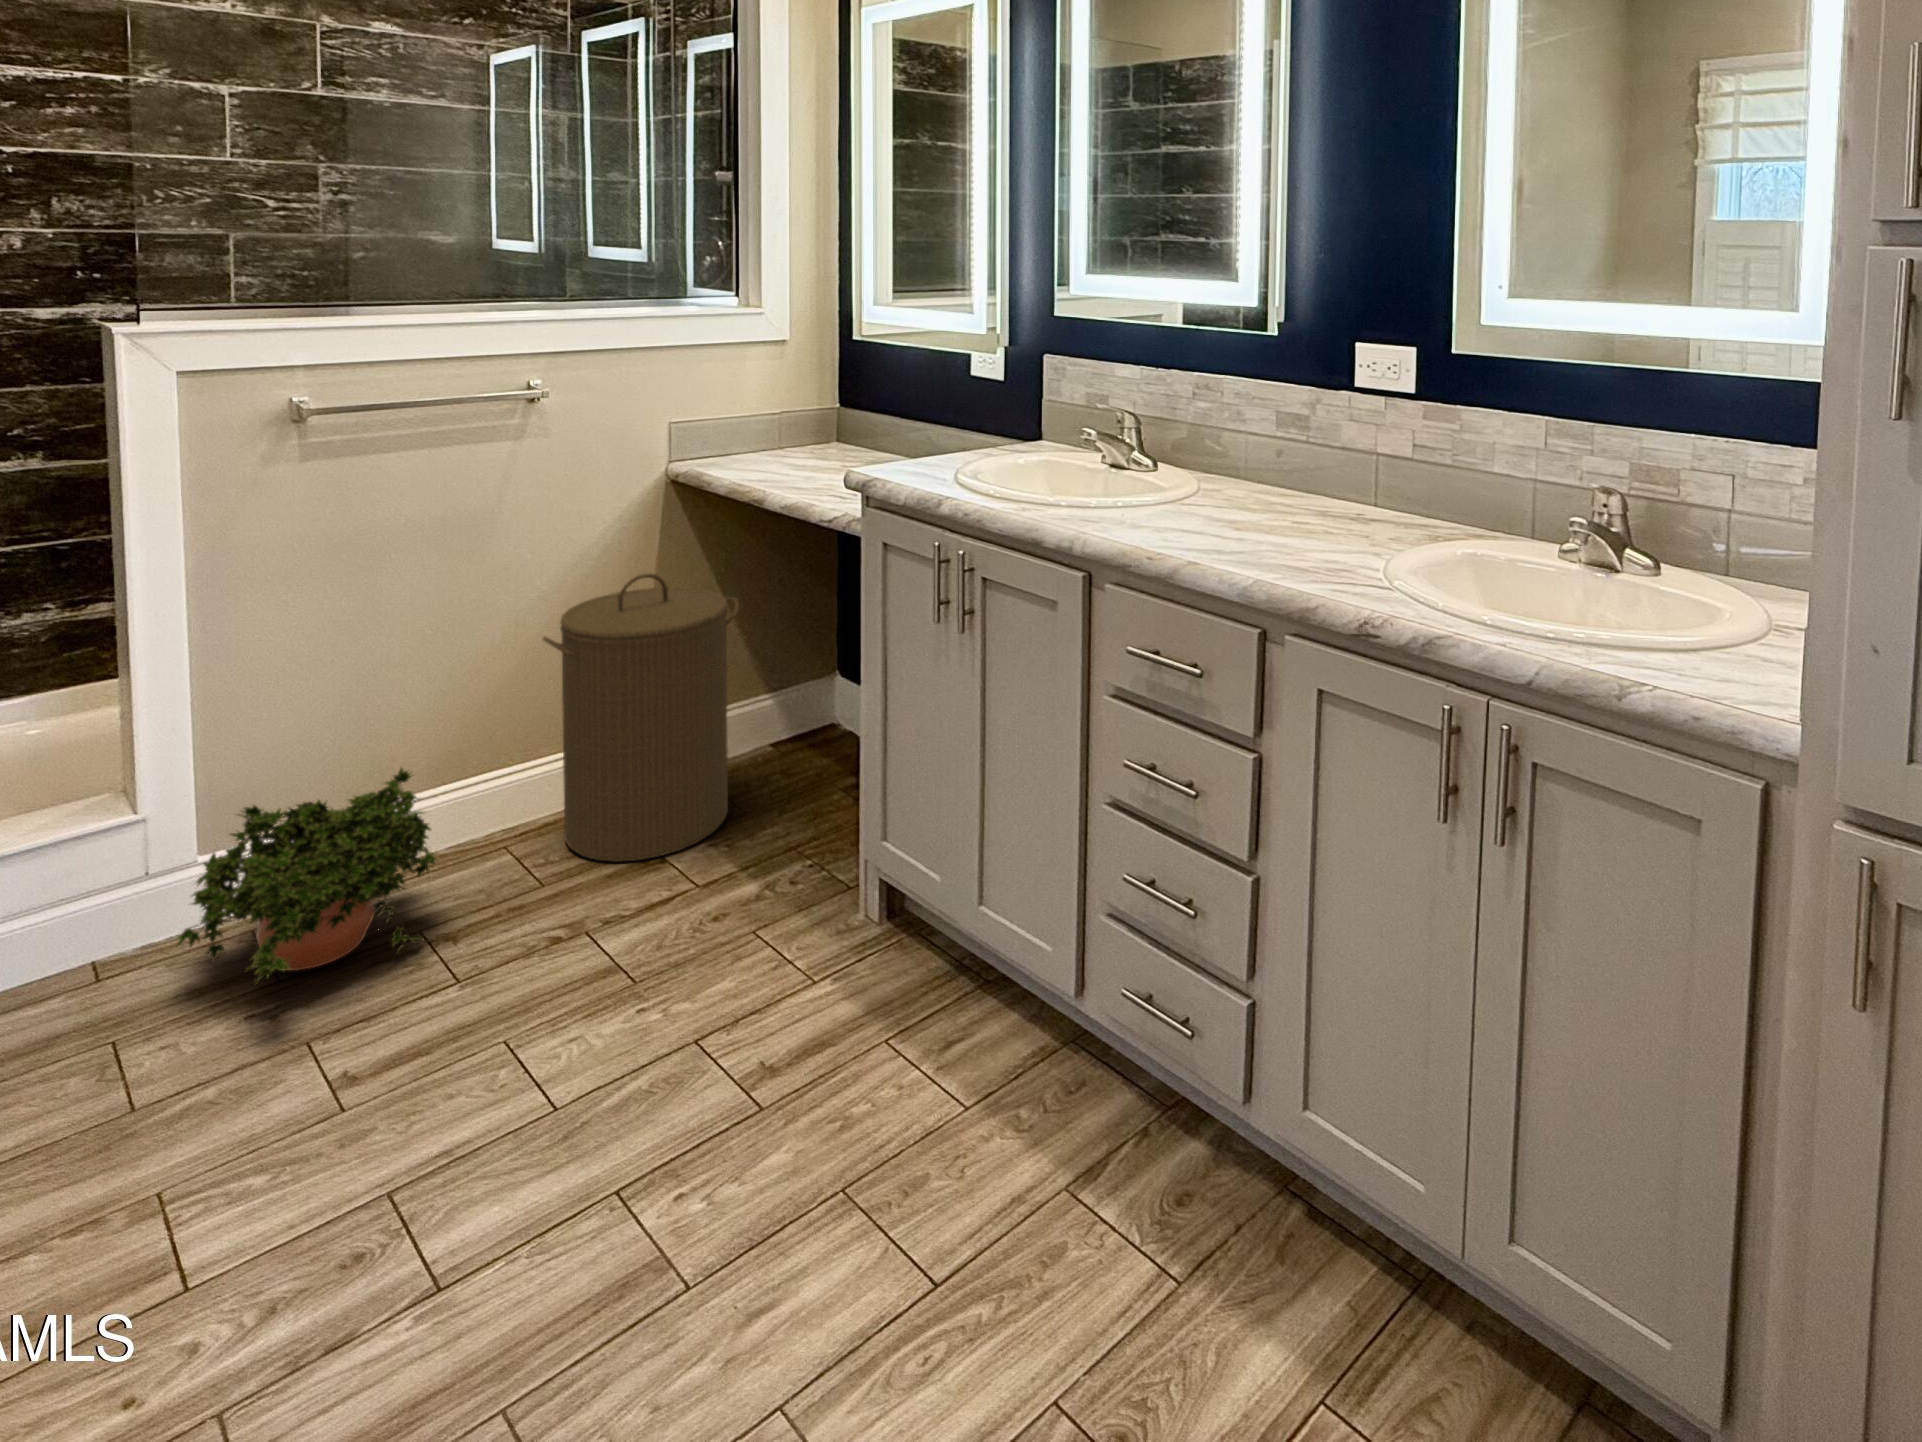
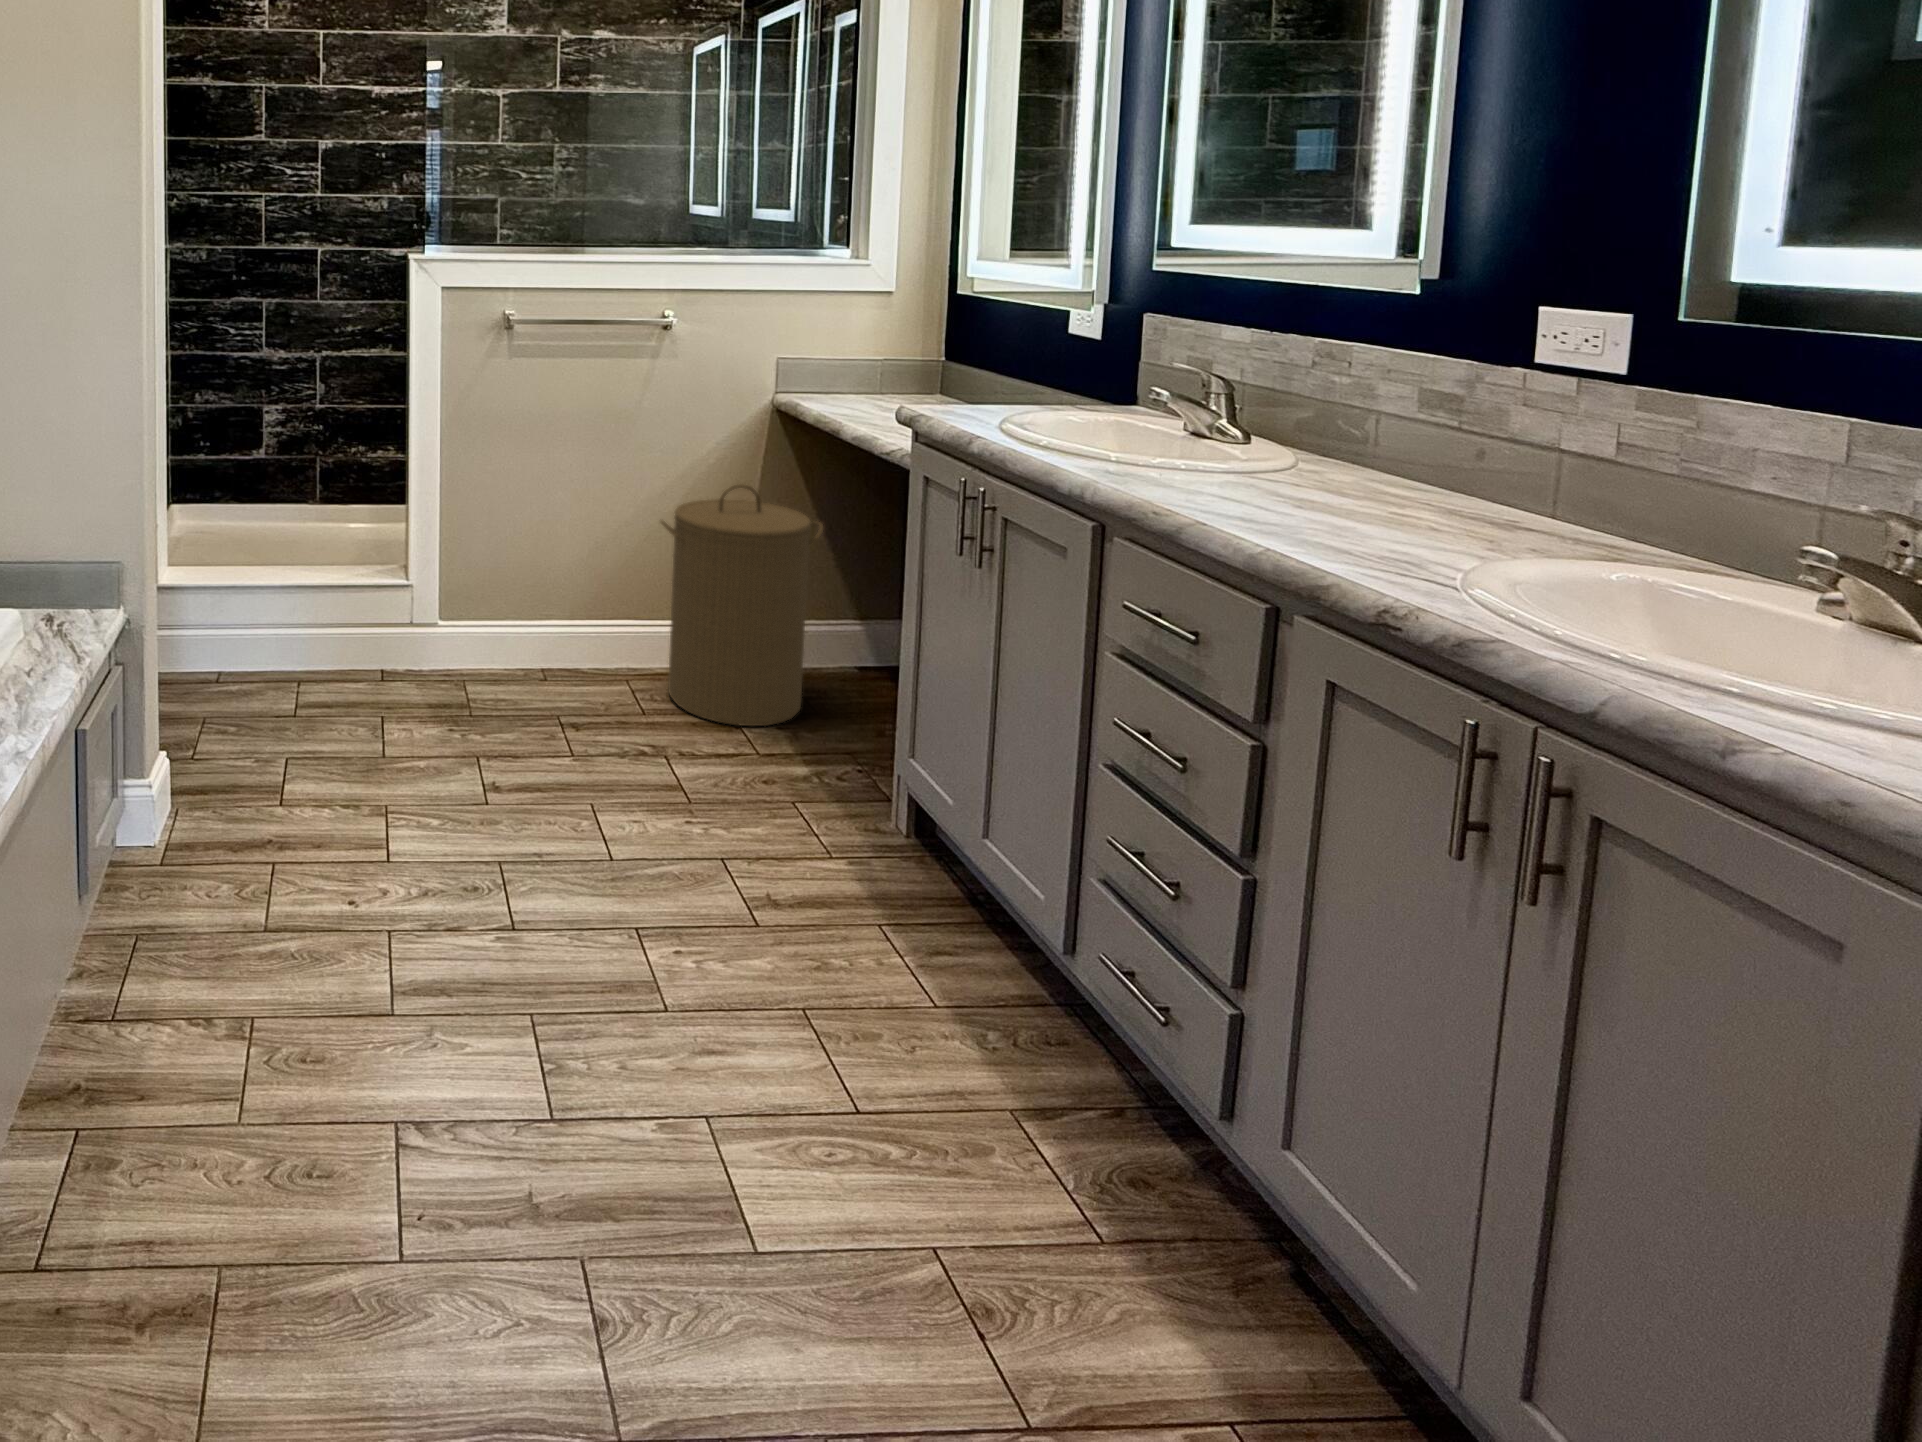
potted plant: present [175,767,437,982] -> none [420,591,575,728]

